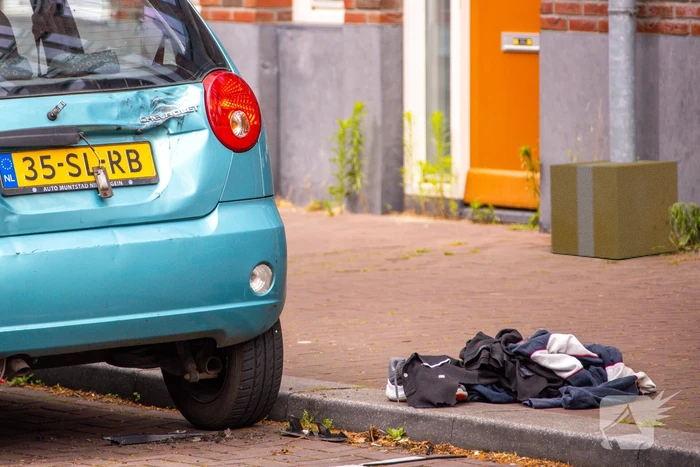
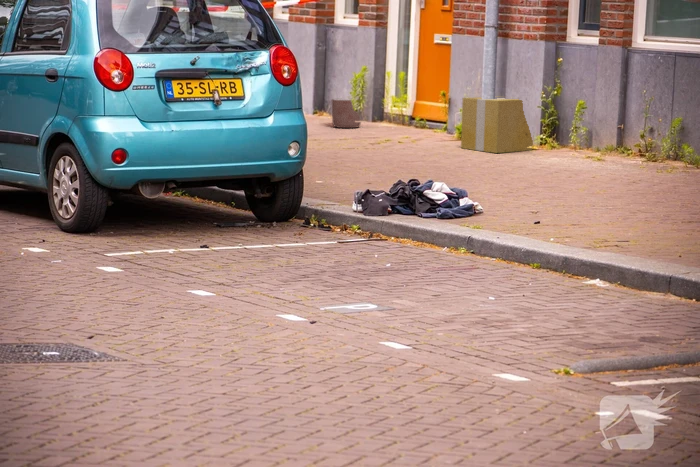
planter: none [315,175,367,226] -> present [331,98,361,128]

